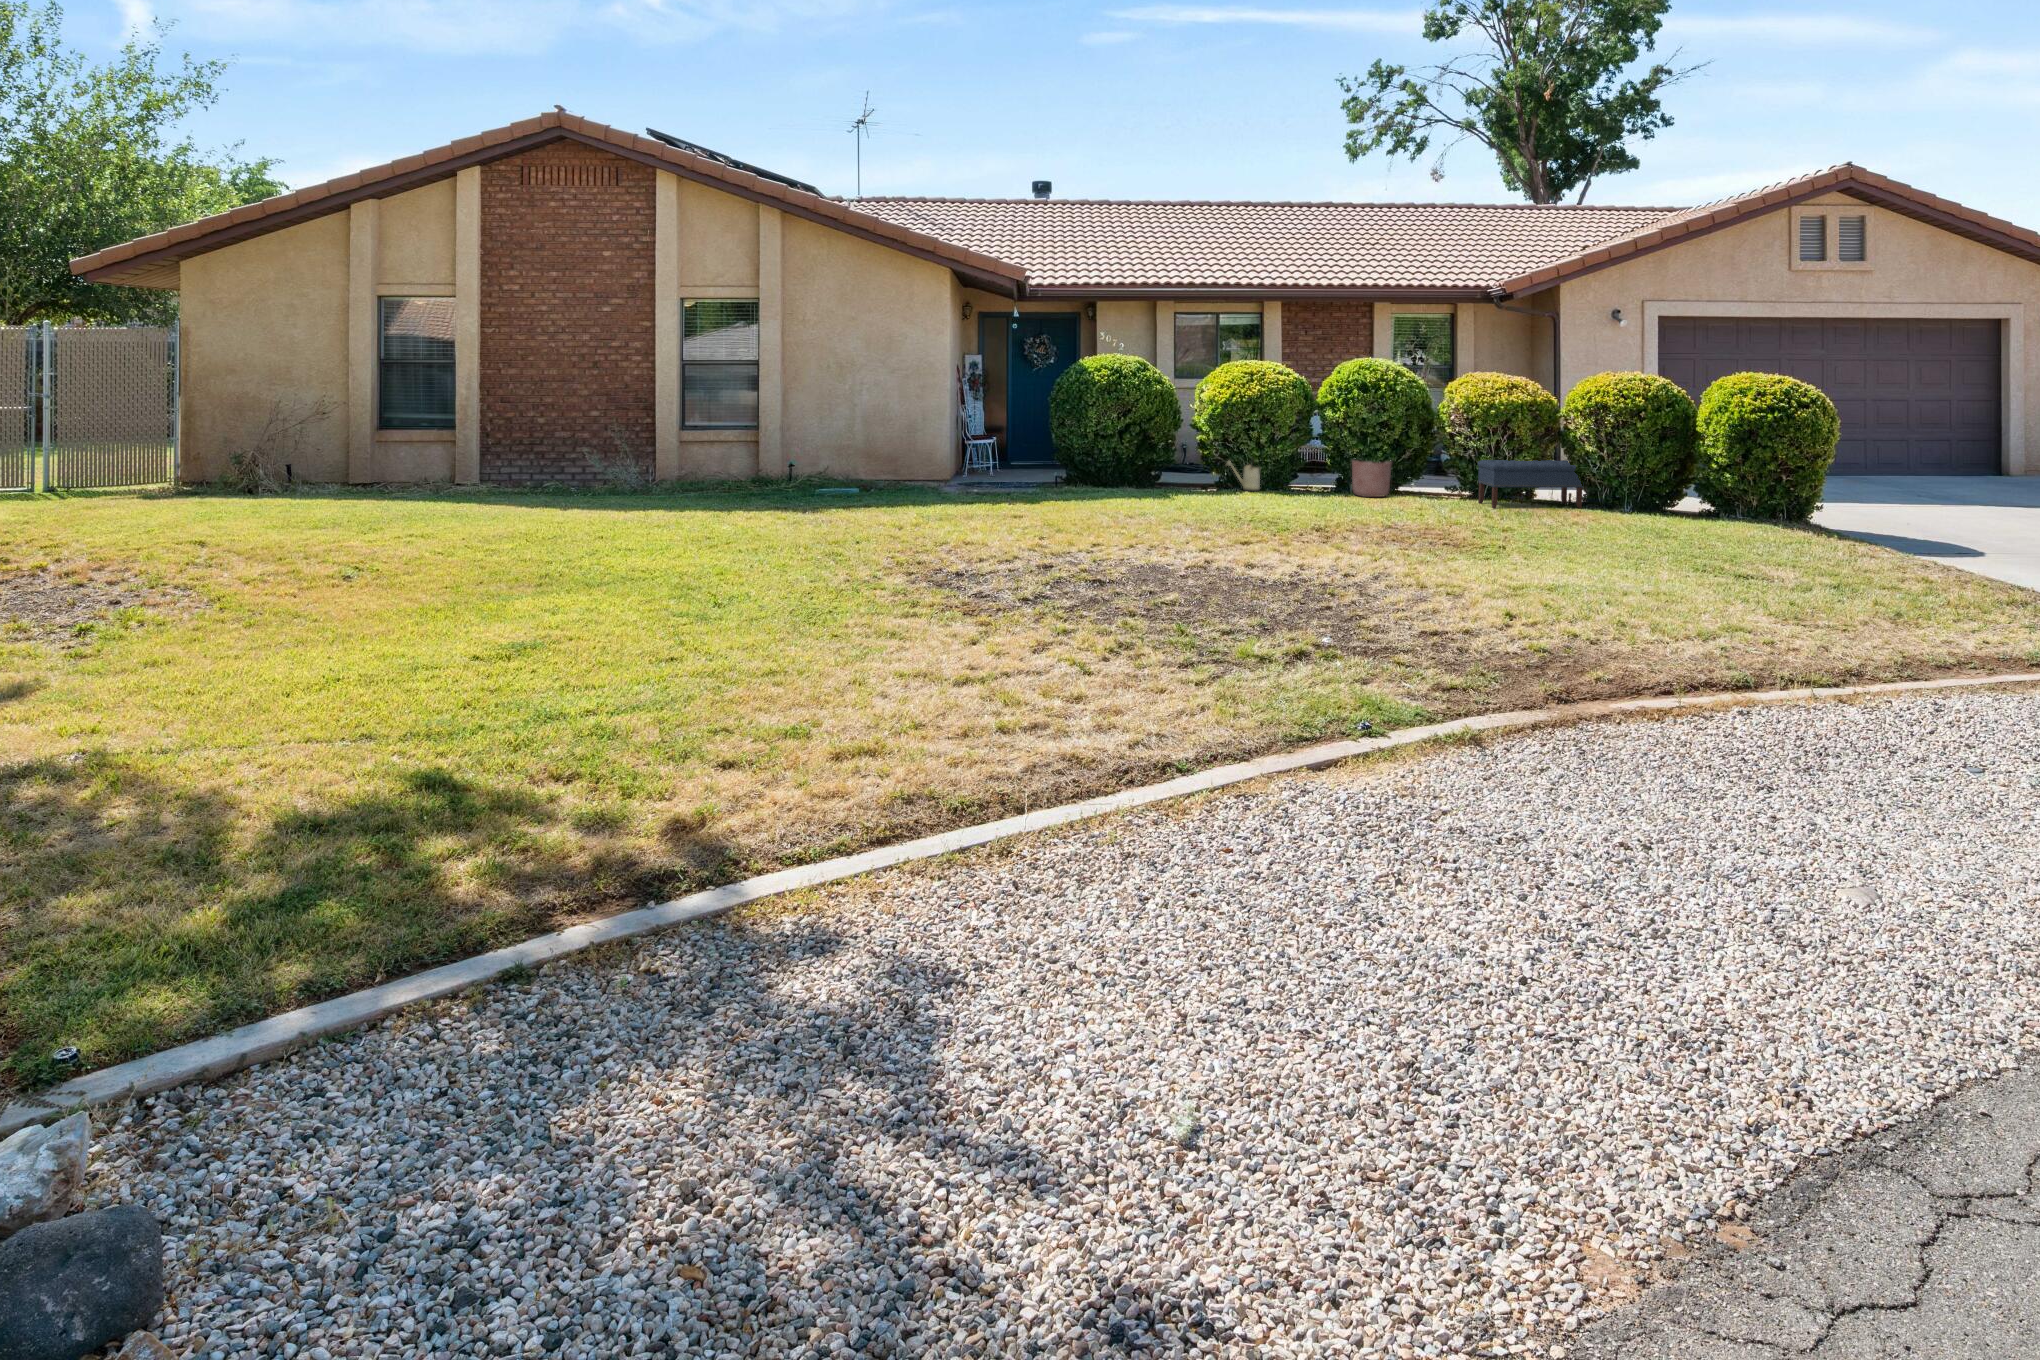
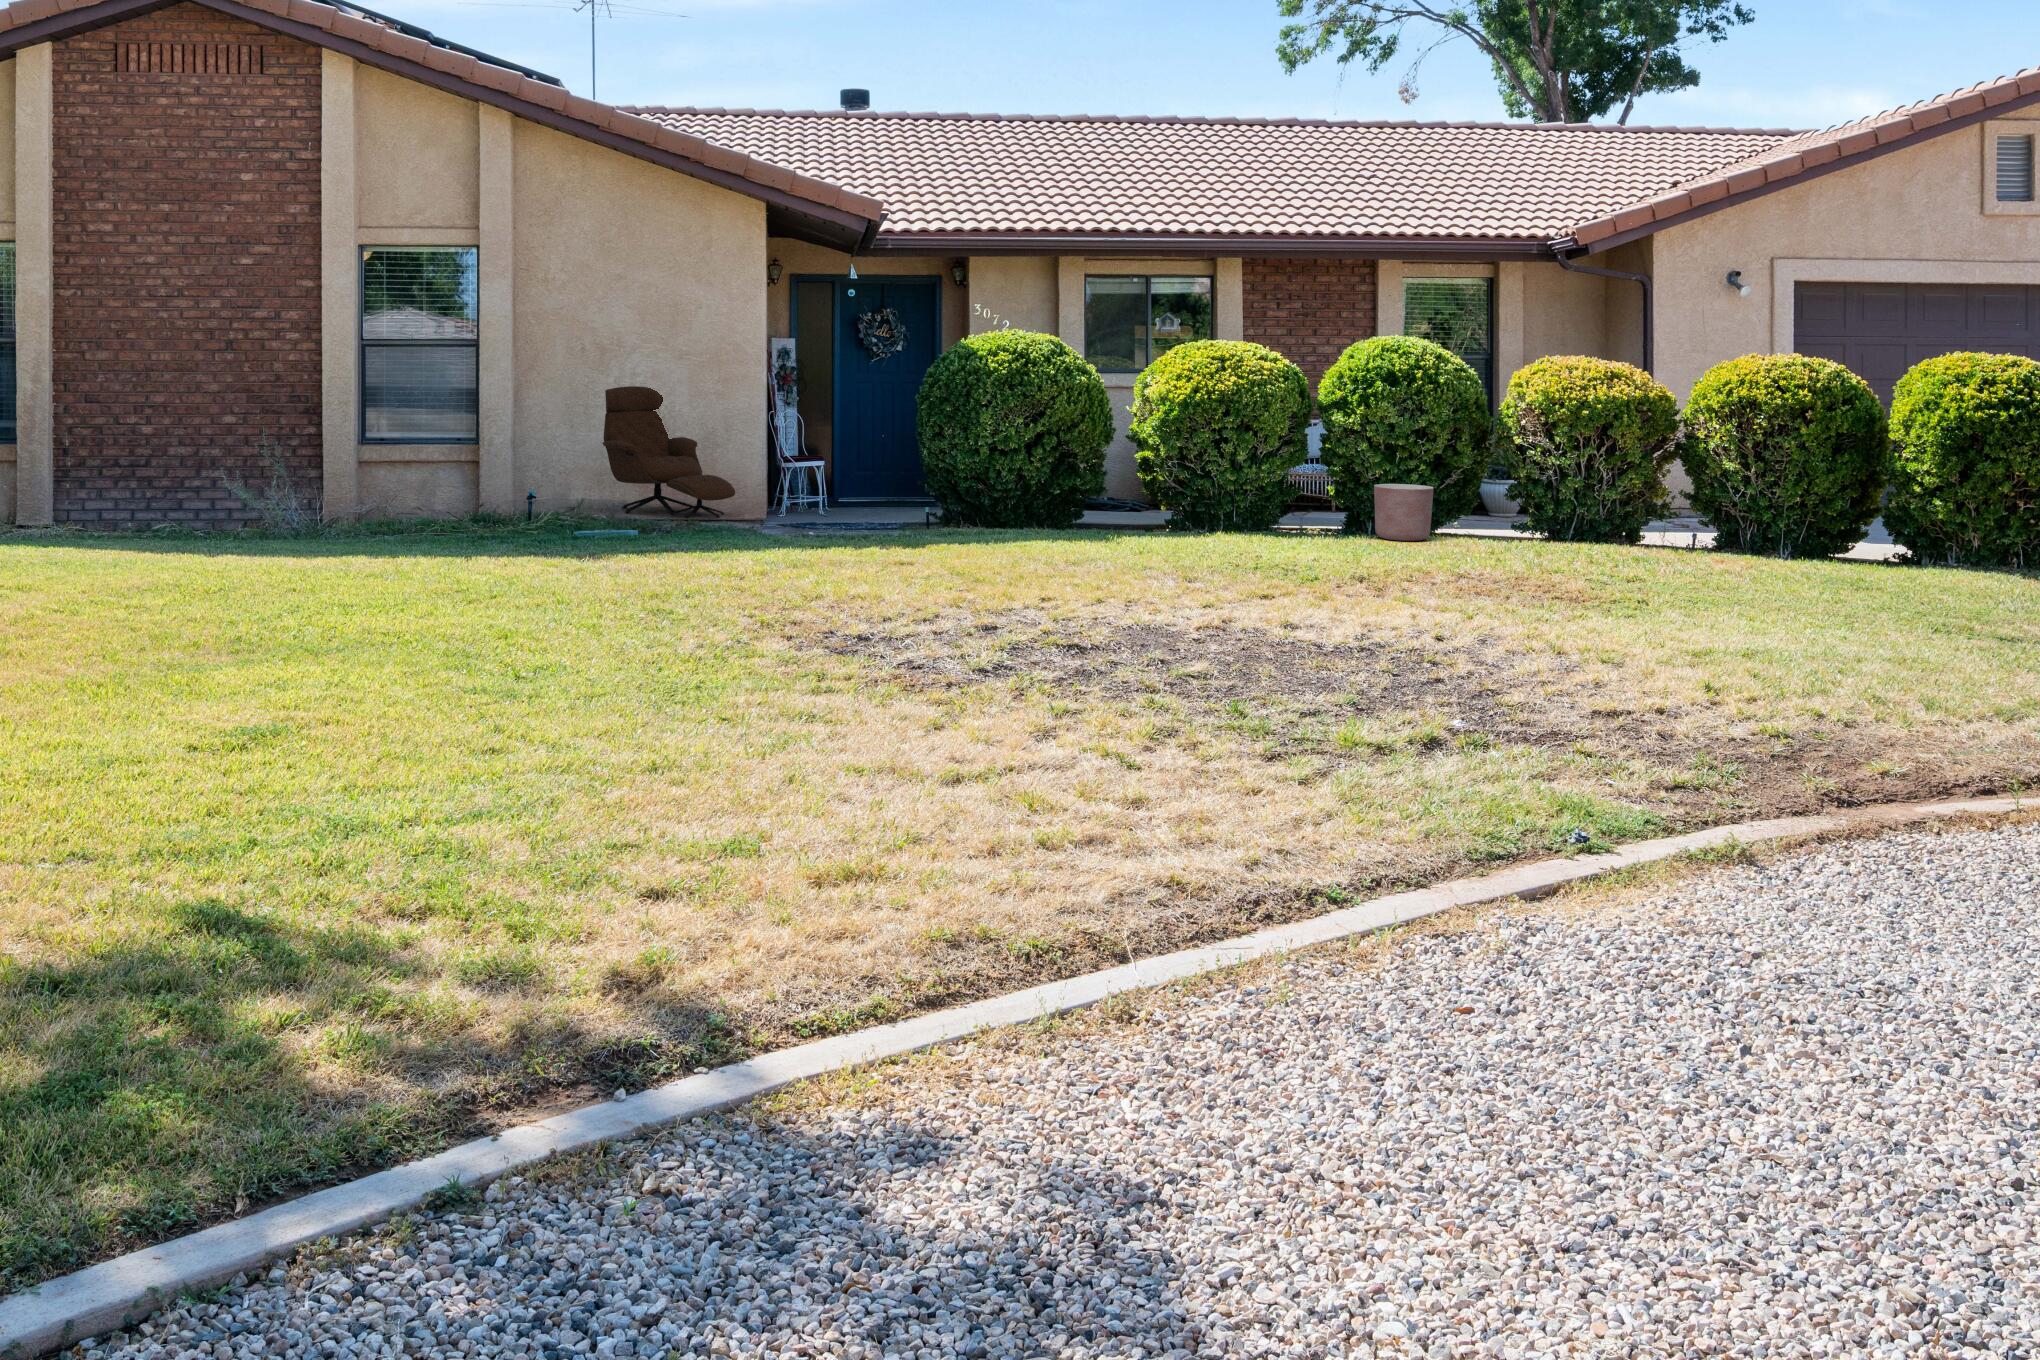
lounge chair: none [842,390,928,479] -> present [603,386,735,518]
bench: present [1478,460,1584,508] -> none [1562,484,1720,555]
watering can: present [1226,461,1260,491] -> none [1185,483,1243,534]

